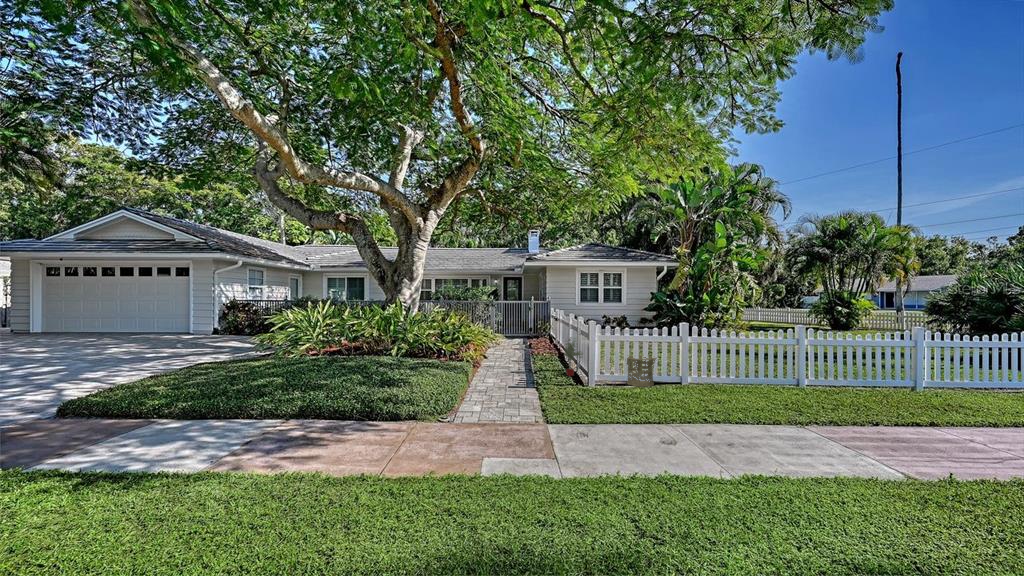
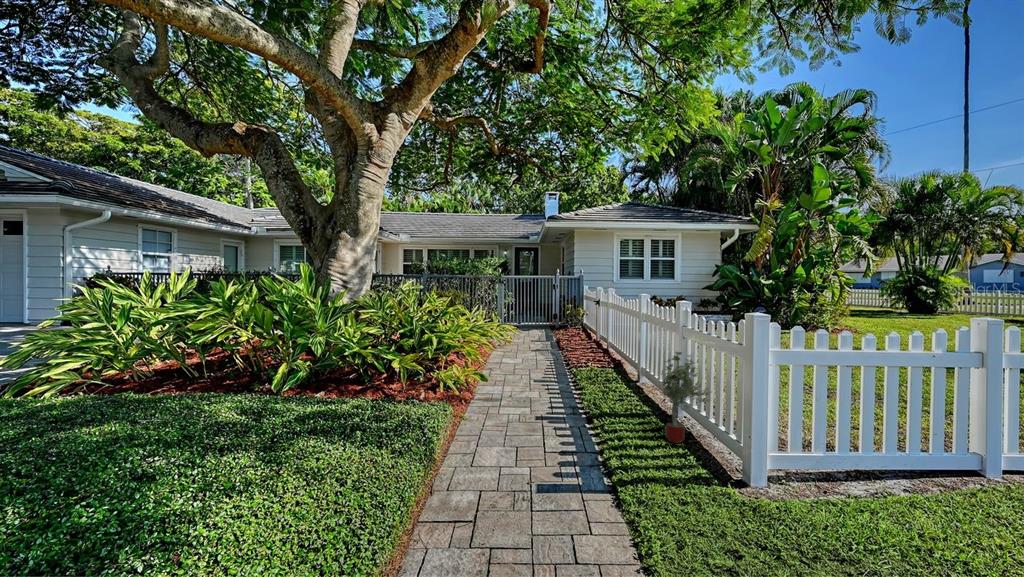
basket: present [627,355,656,386] -> none [855,409,977,518]

